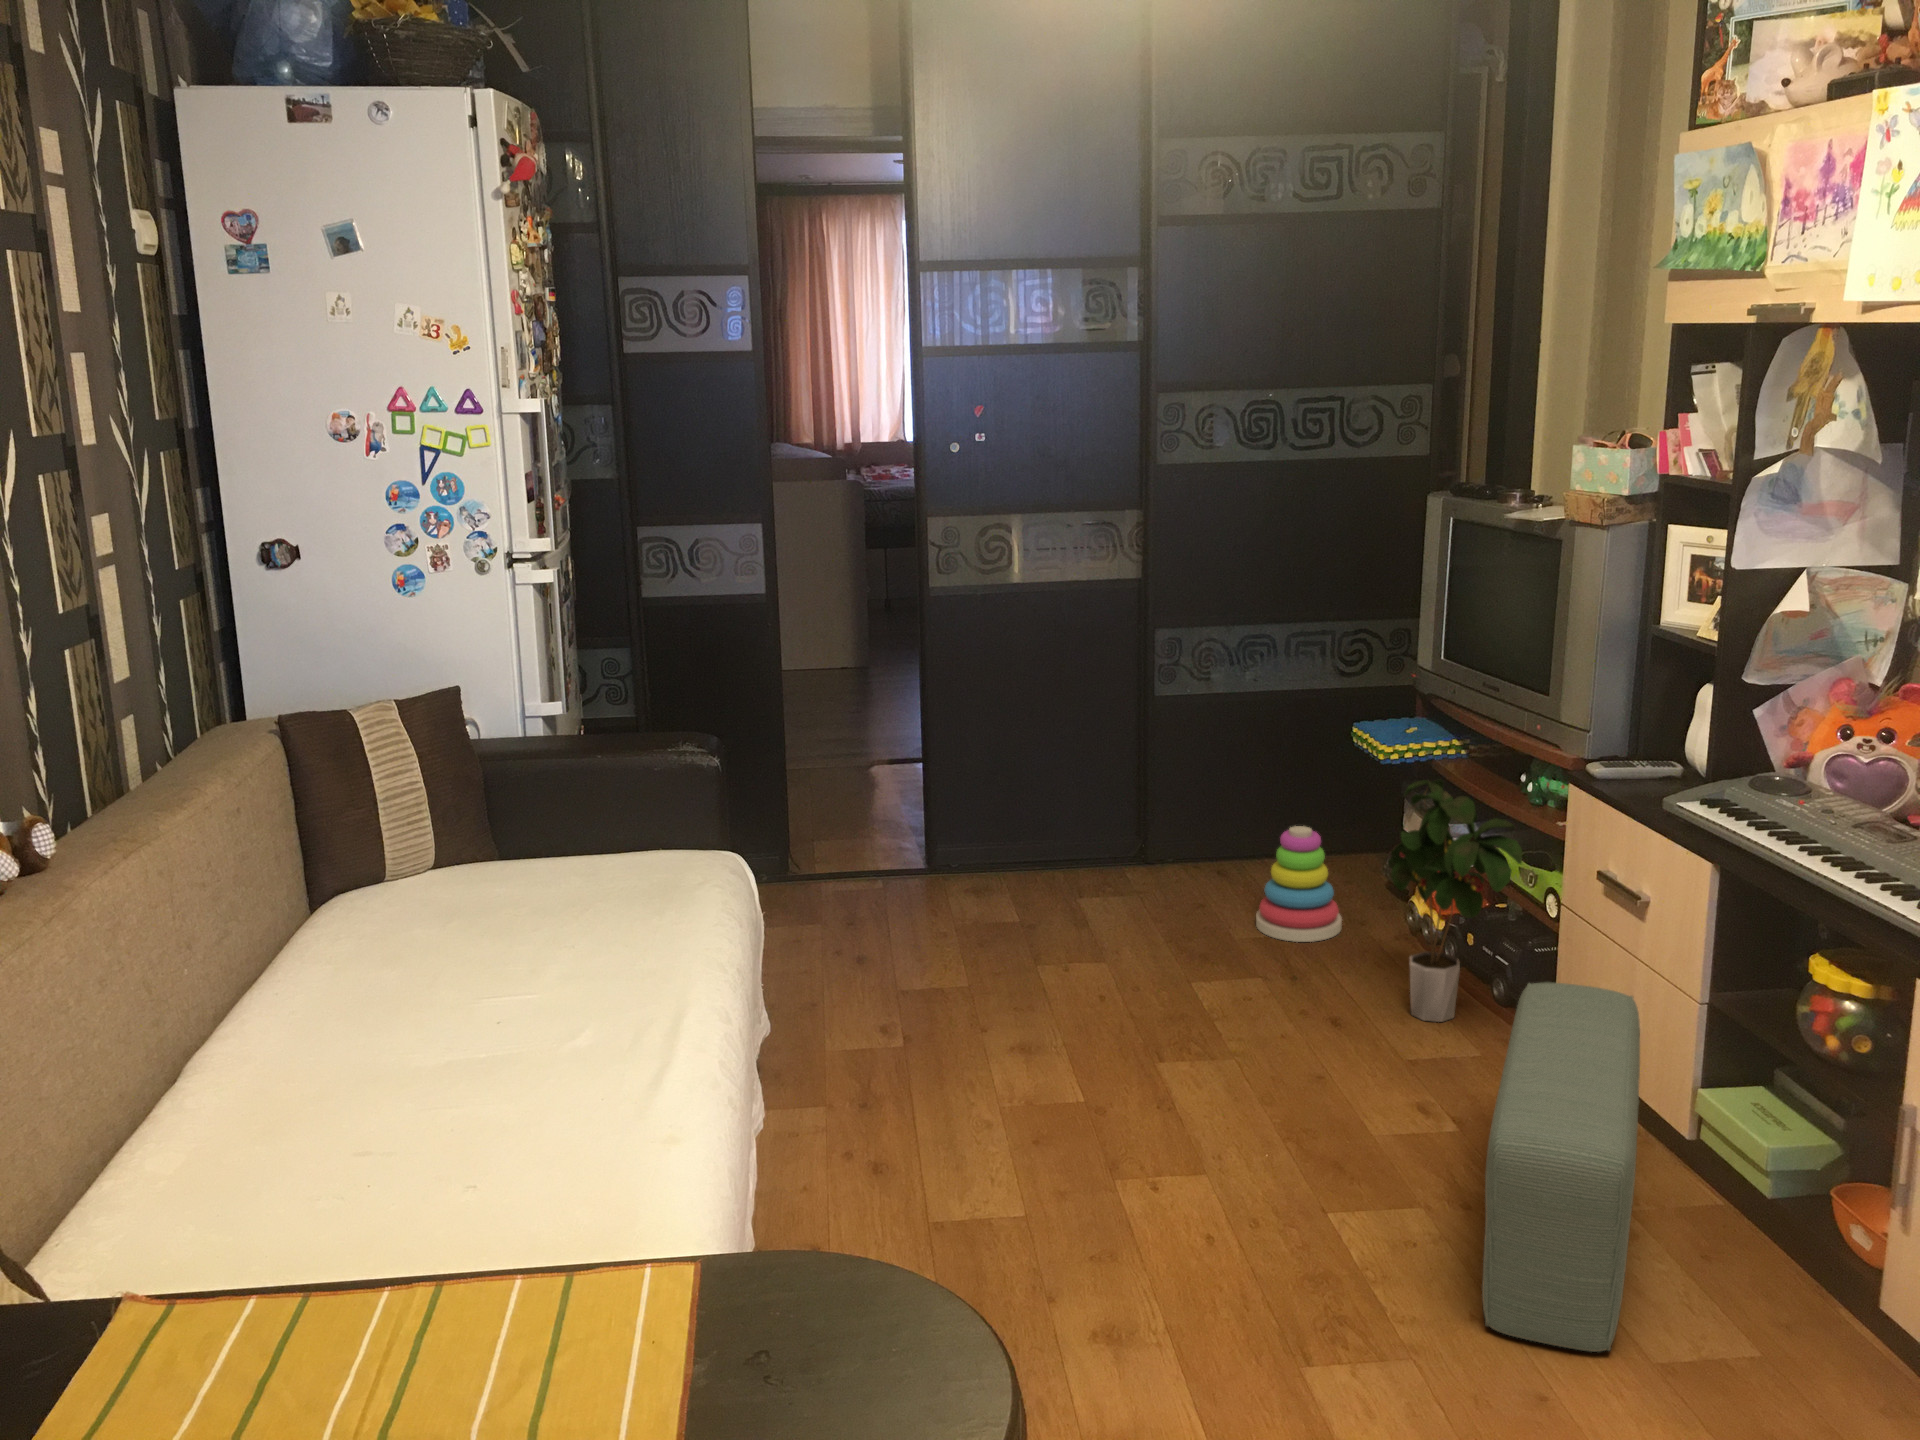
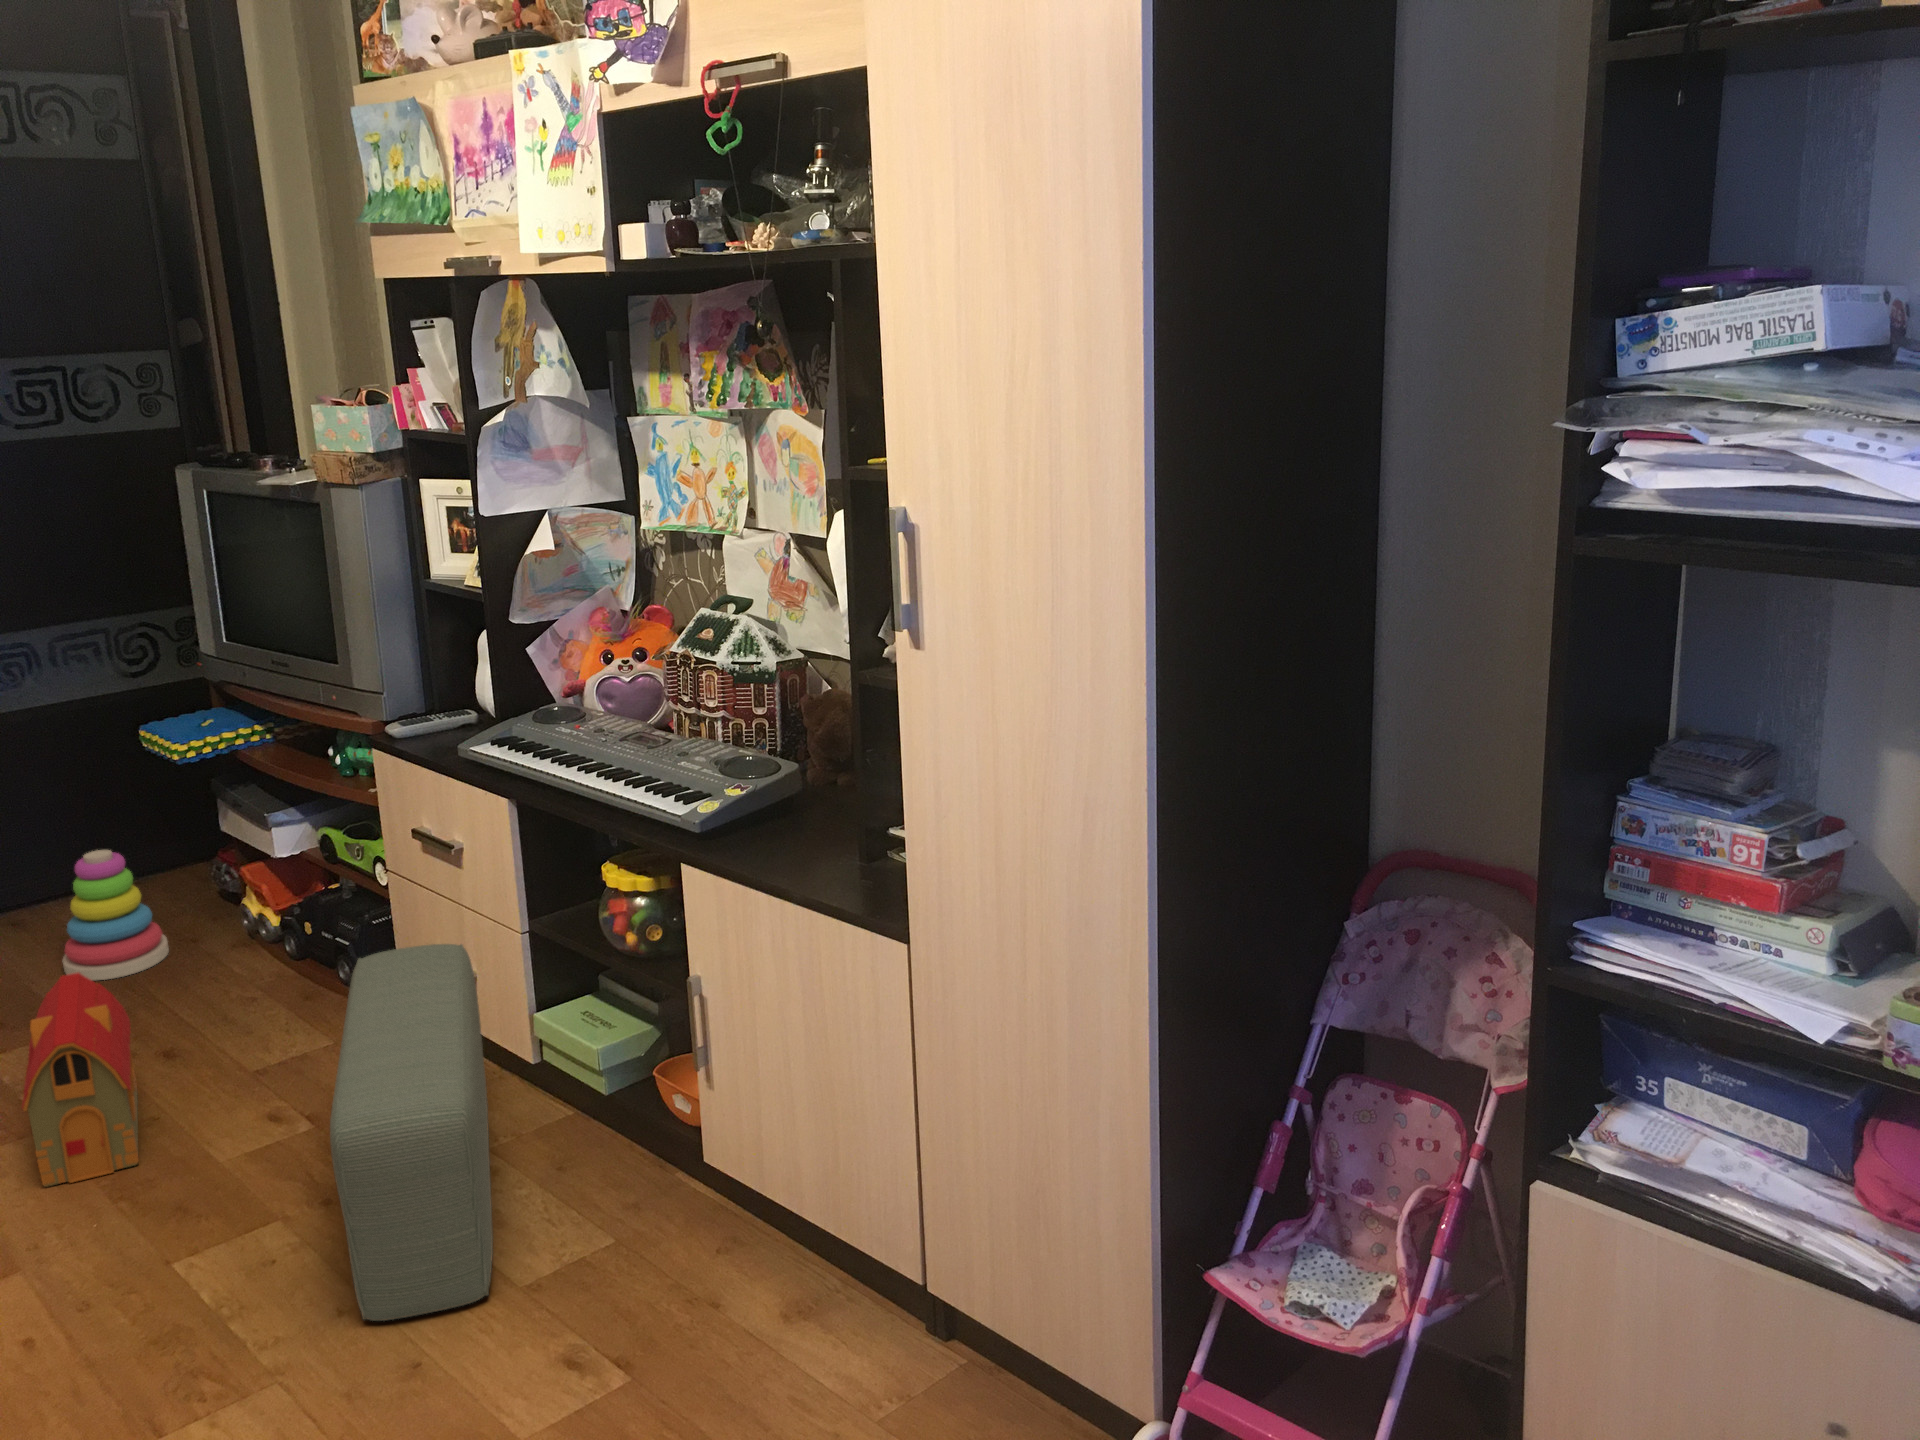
potted plant: present [1388,780,1522,1022] -> none [200,770,339,1024]
toy house: none [1224,930,1312,1112] -> present [22,973,139,1187]

